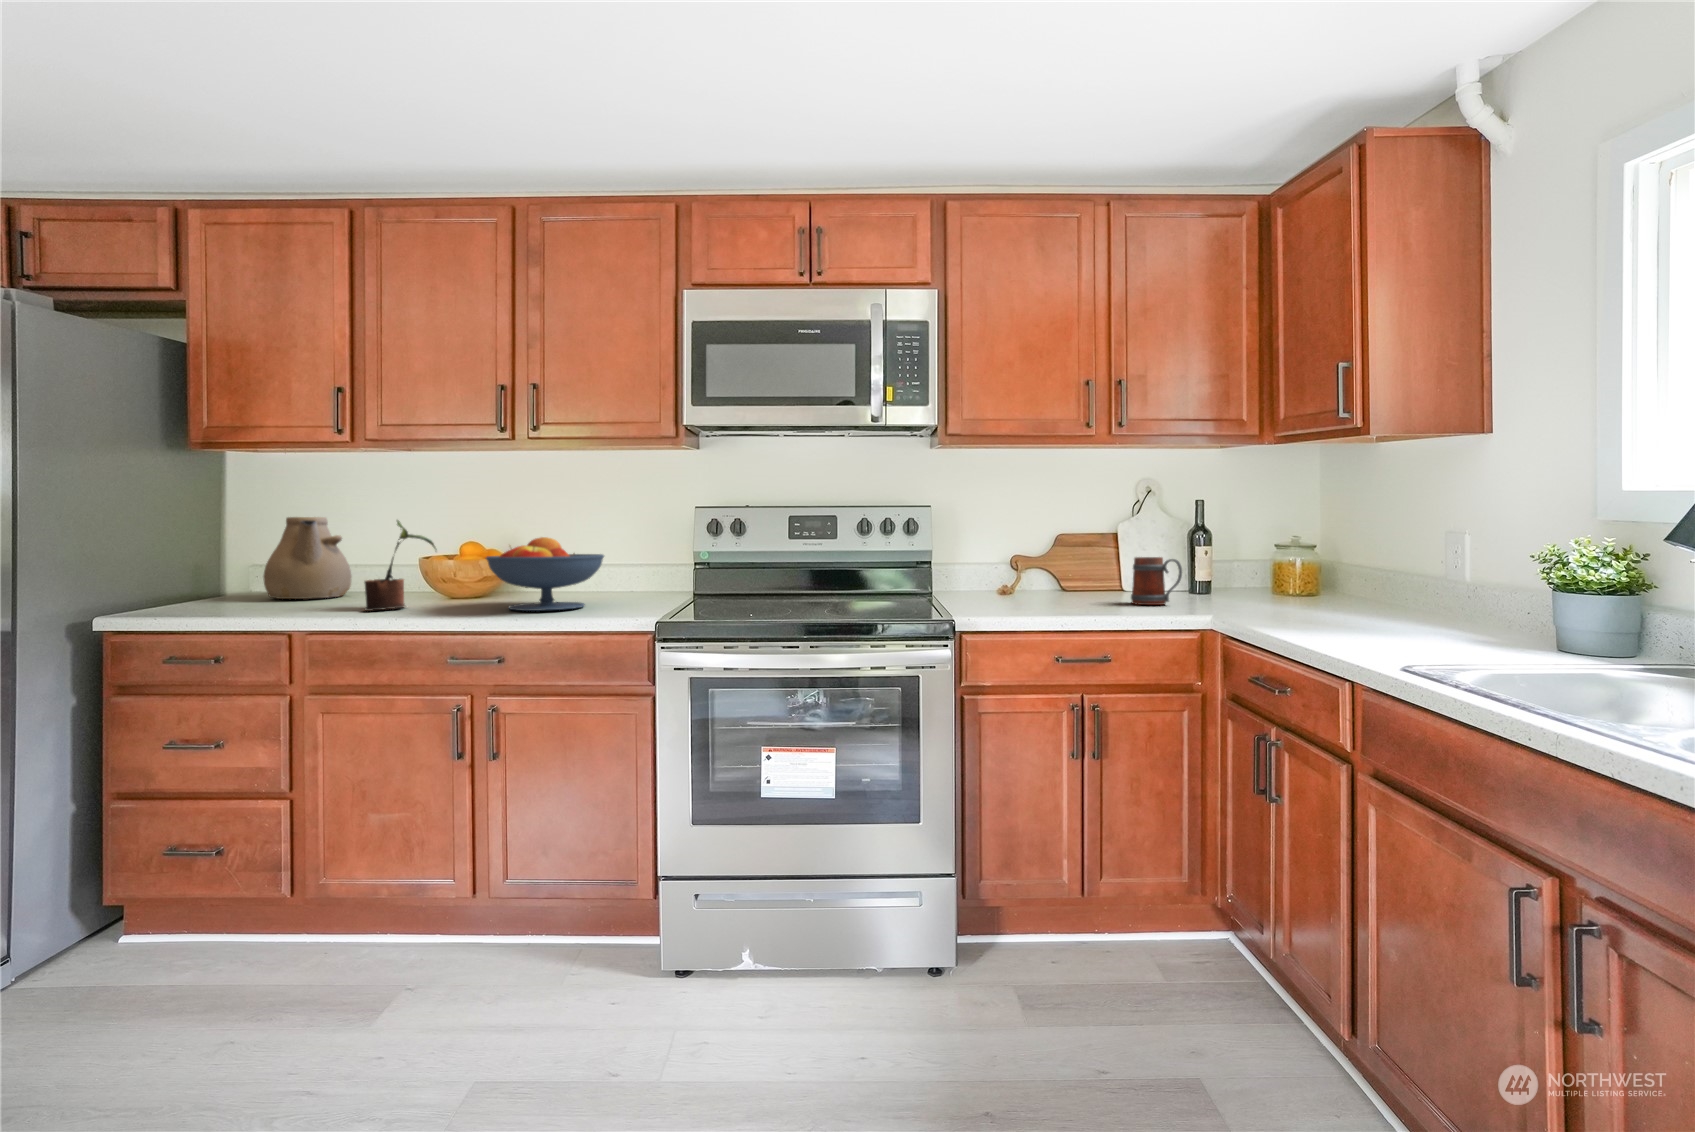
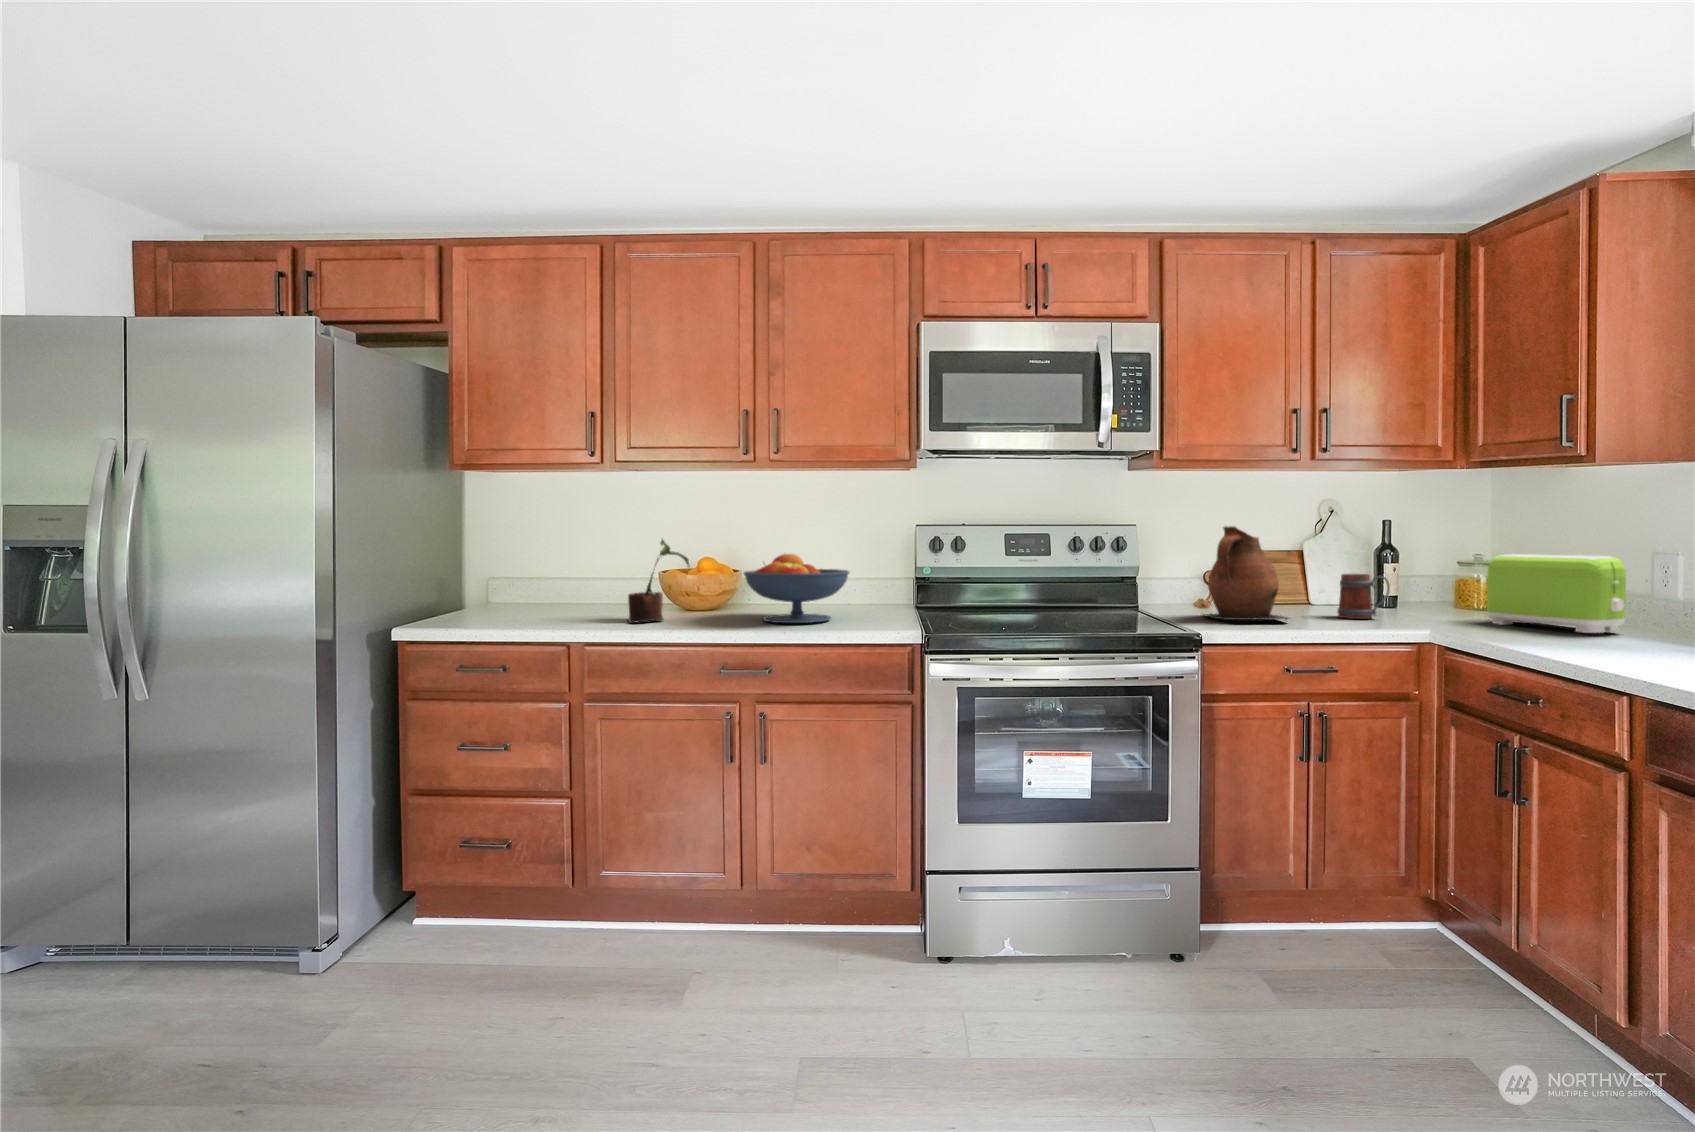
ceramic pitcher: none [983,506,1071,607] -> present [1203,526,1289,620]
teapot: present [263,517,352,599] -> none [512,533,588,610]
toaster: none [1281,535,1412,618] -> present [1487,554,1626,633]

